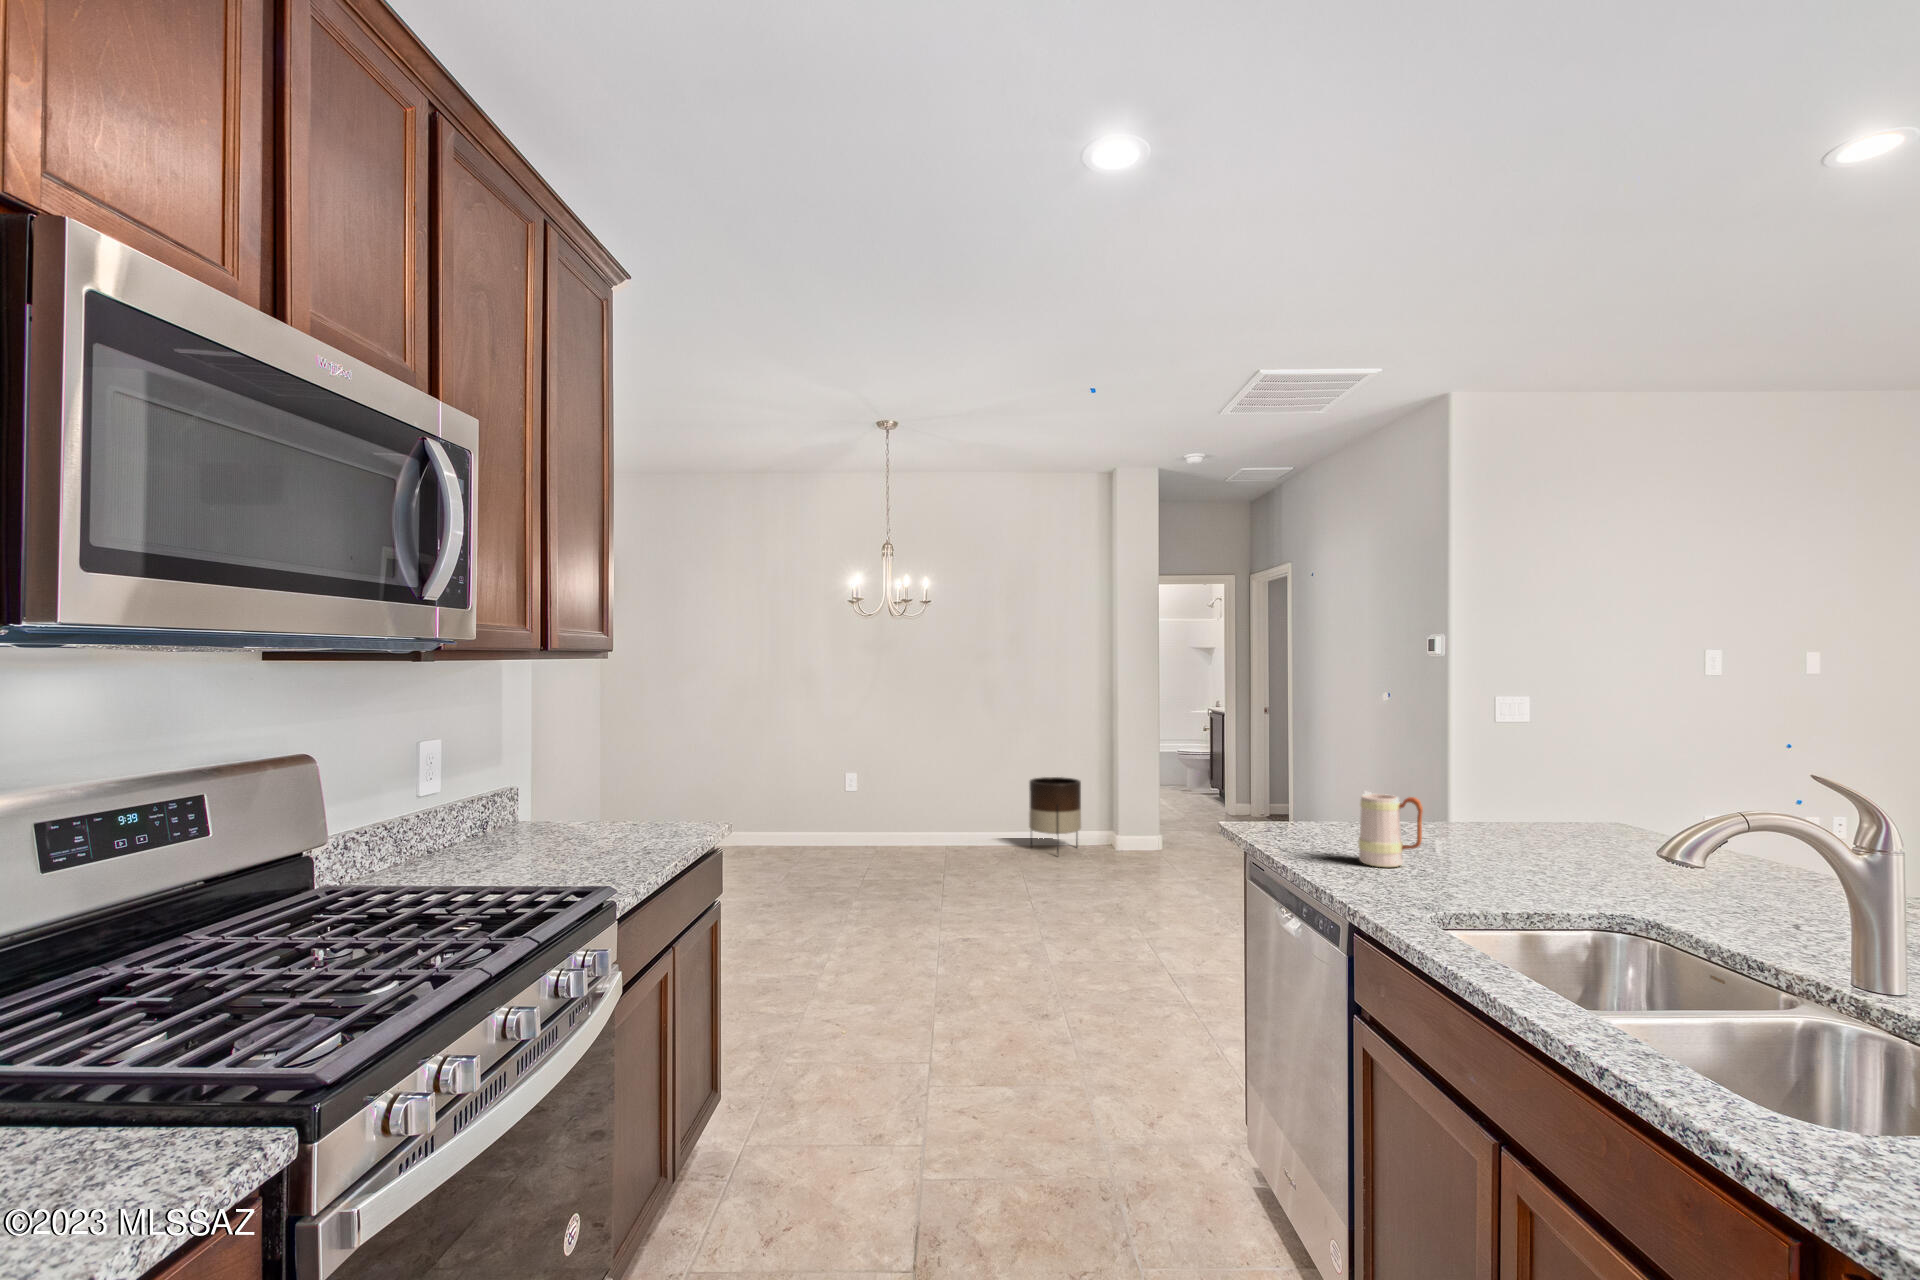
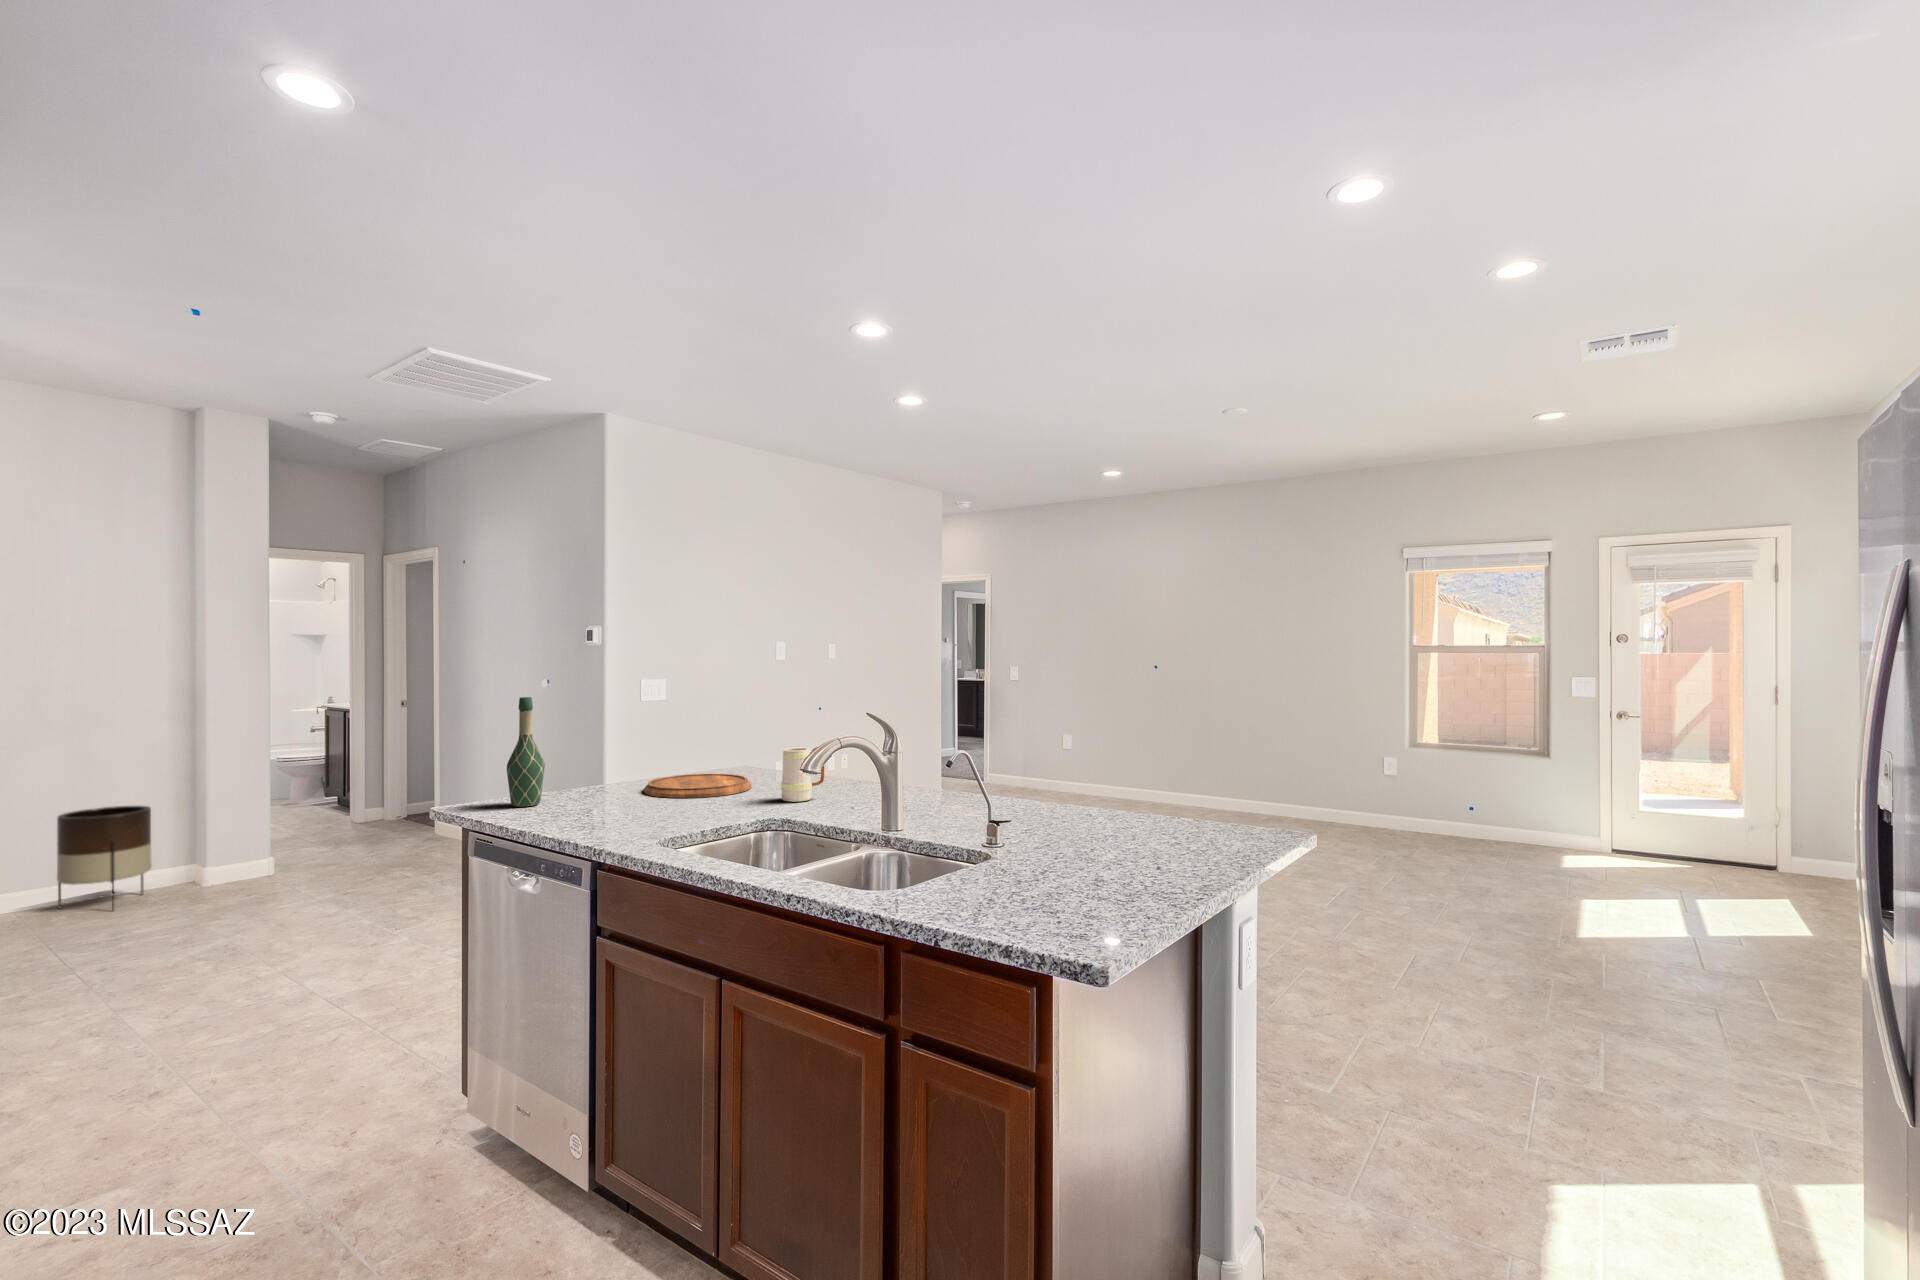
wine bottle: none [1287,715,1328,836] -> present [507,697,545,806]
mug: present [1359,794,1423,867] -> present [781,747,824,802]
cutting board: none [1452,825,1613,864] -> present [644,774,751,798]

